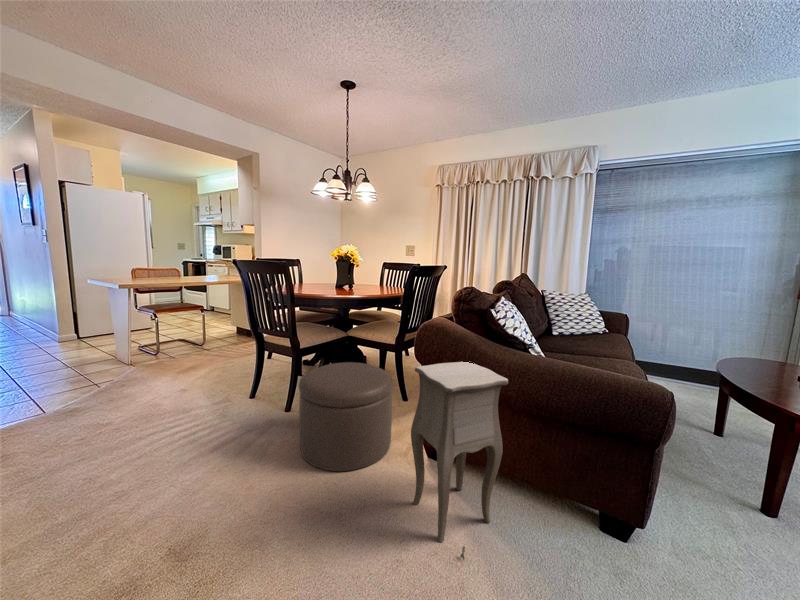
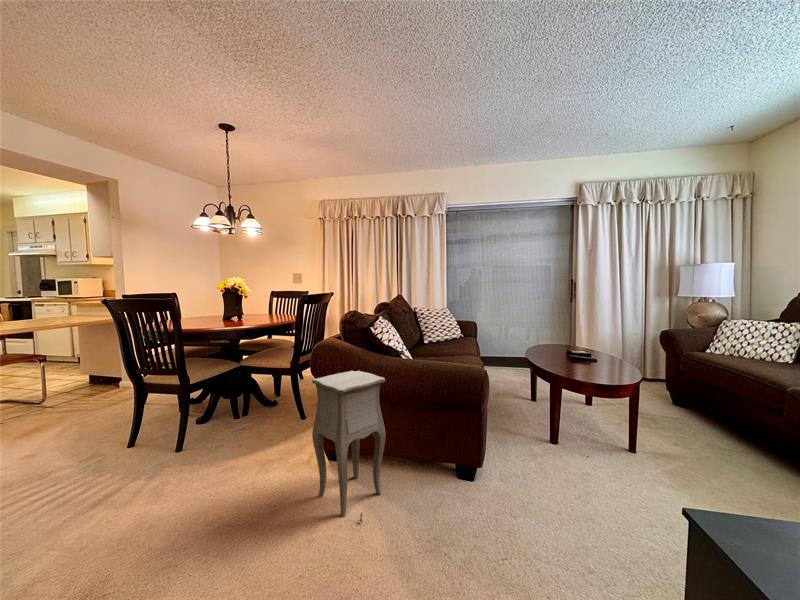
ottoman: present [299,362,393,471] -> none [198,388,293,491]

